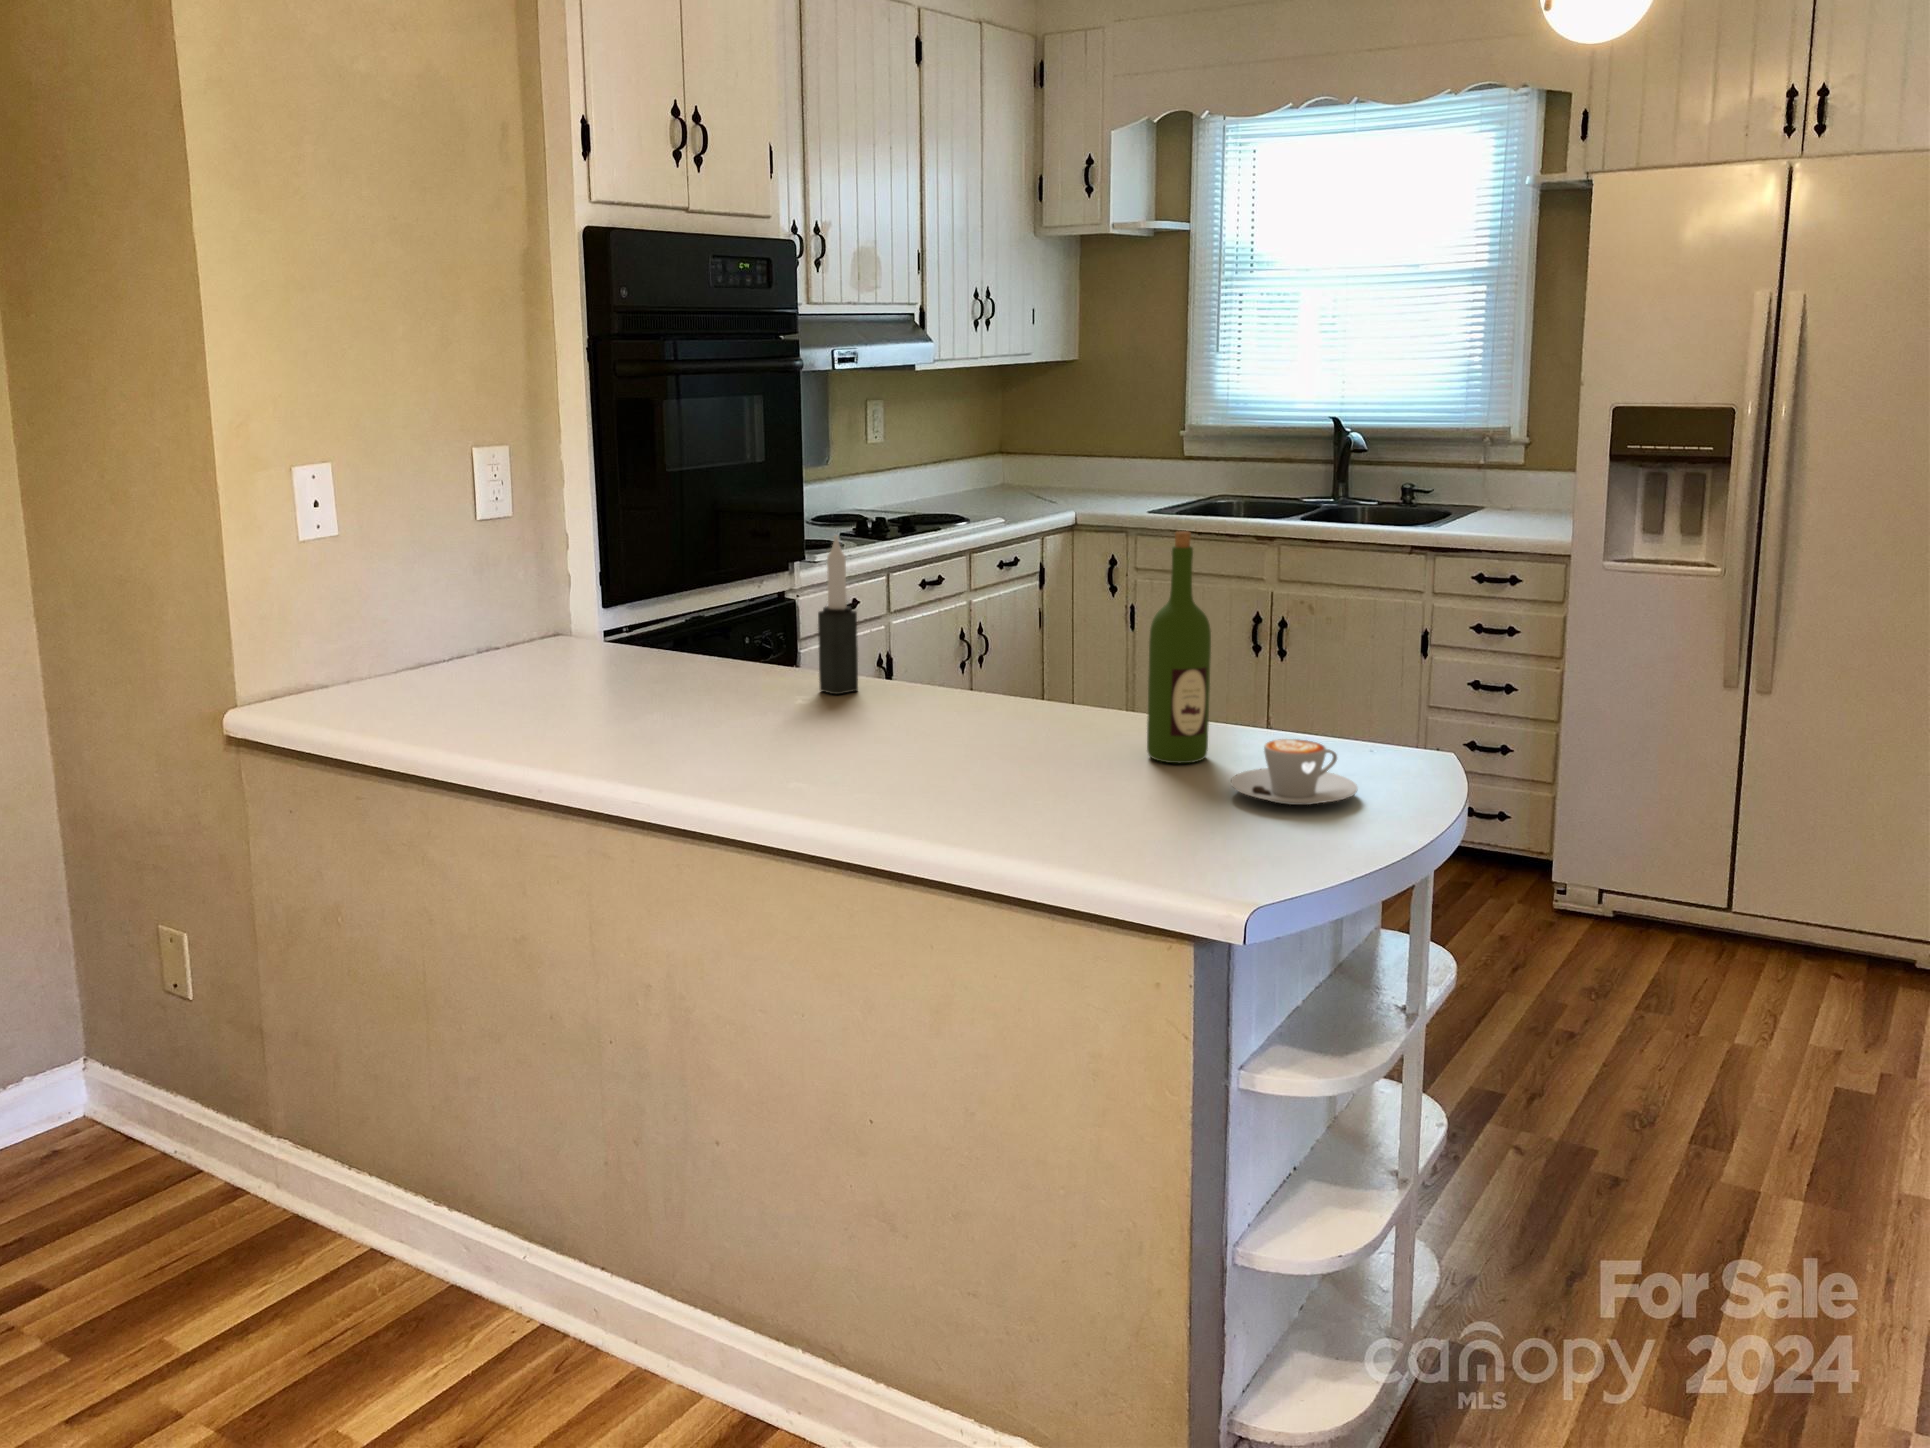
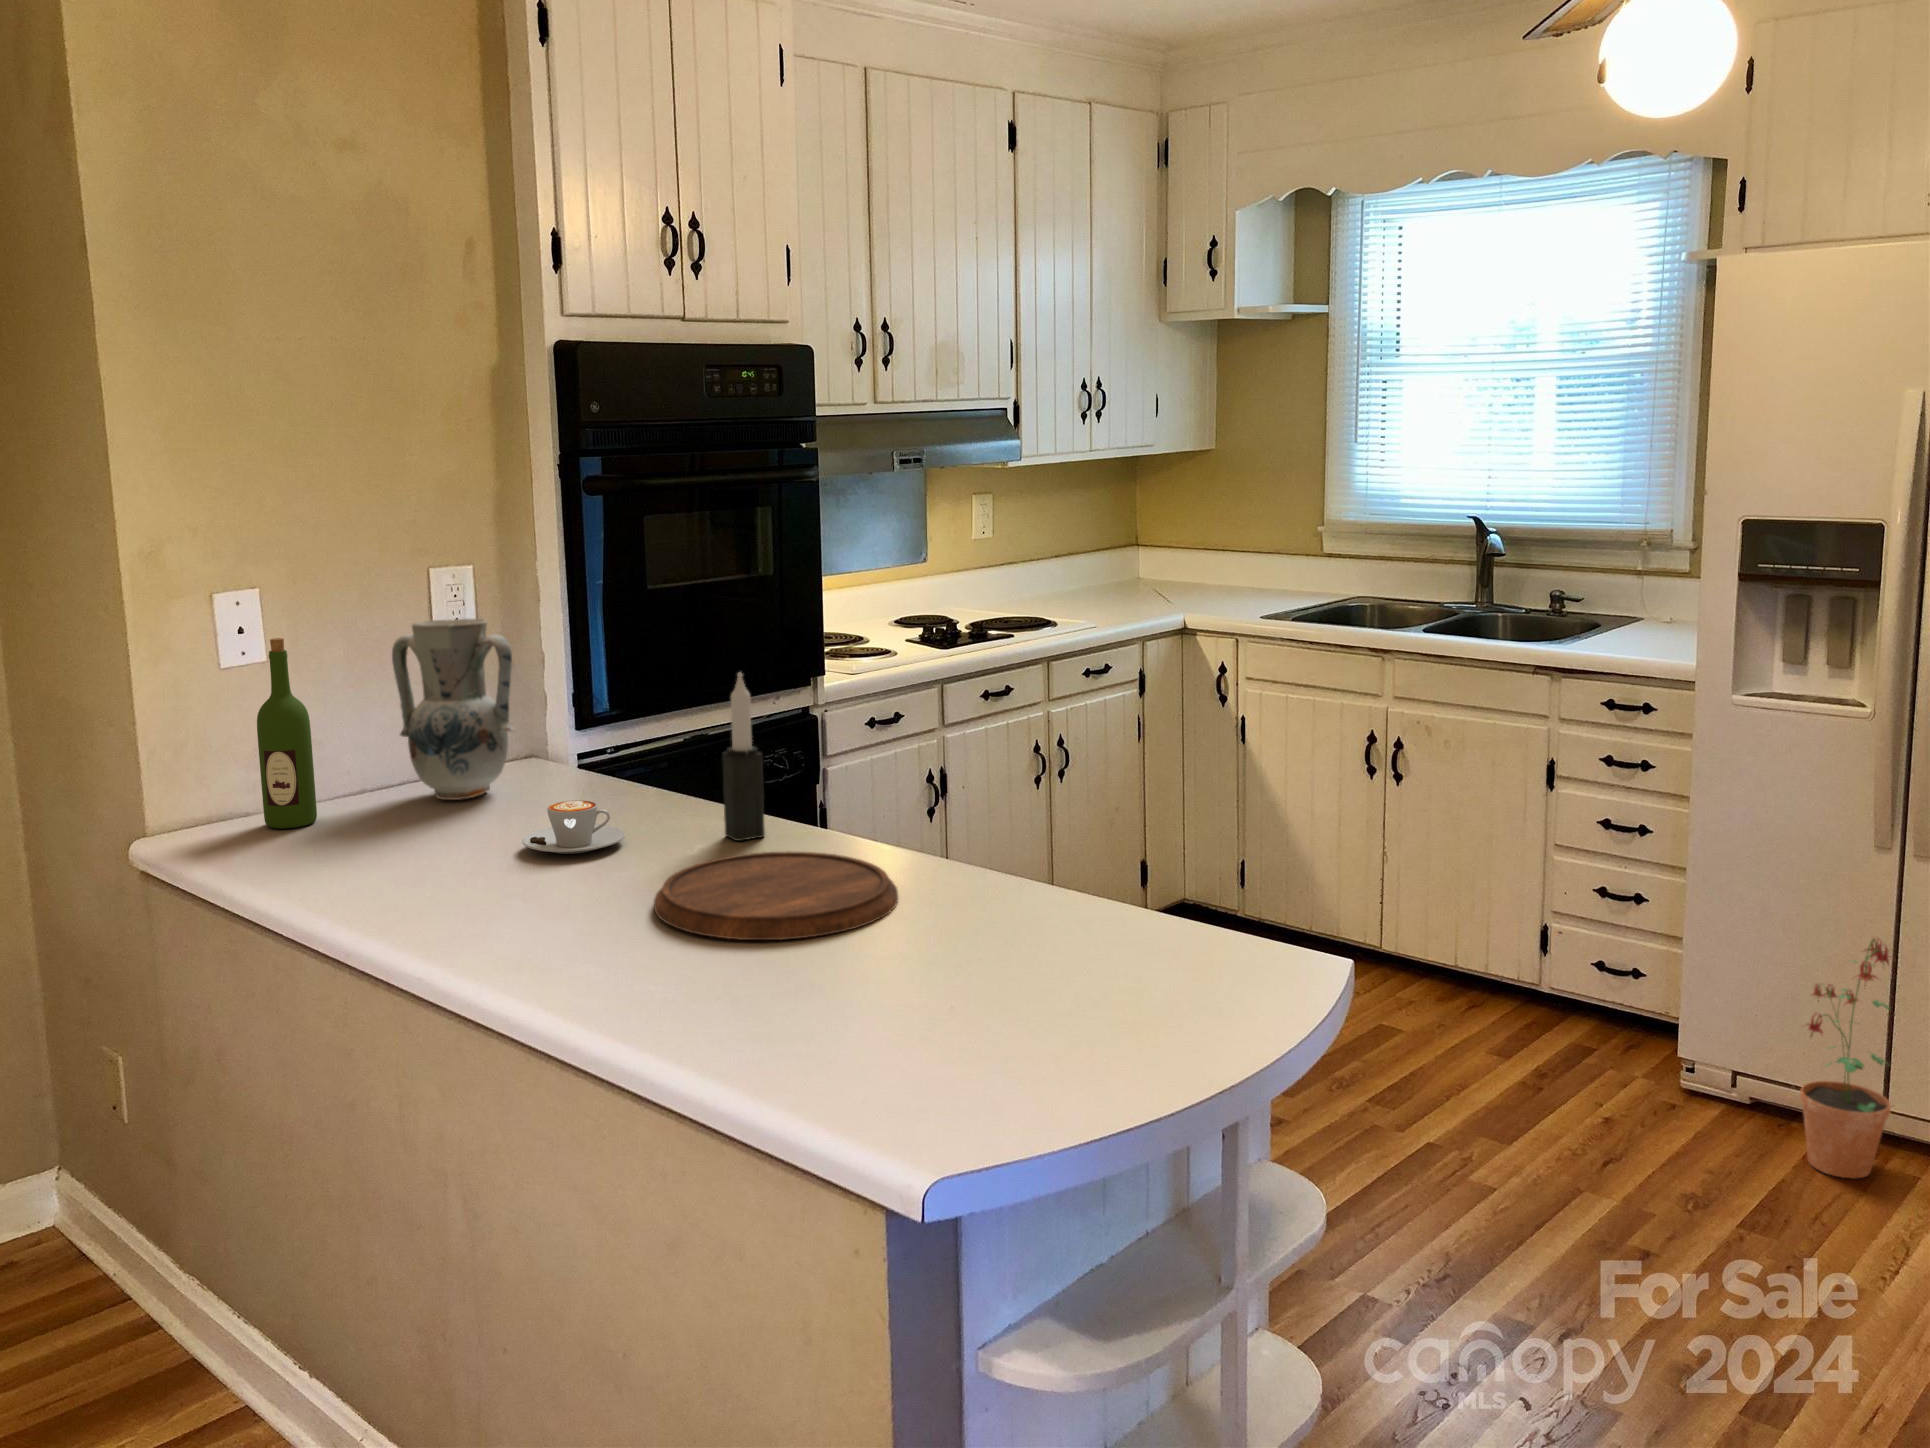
vase: none [450,497,576,674] -> present [392,619,514,800]
wine bottle: present [1147,531,1211,763] -> present [257,638,317,828]
cutting board: none [808,697,1034,766] -> present [654,851,898,940]
coffee cup: present [1231,739,1357,805] -> present [522,800,625,854]
potted plant: none [1669,763,1748,968] -> present [1800,938,1891,1178]

